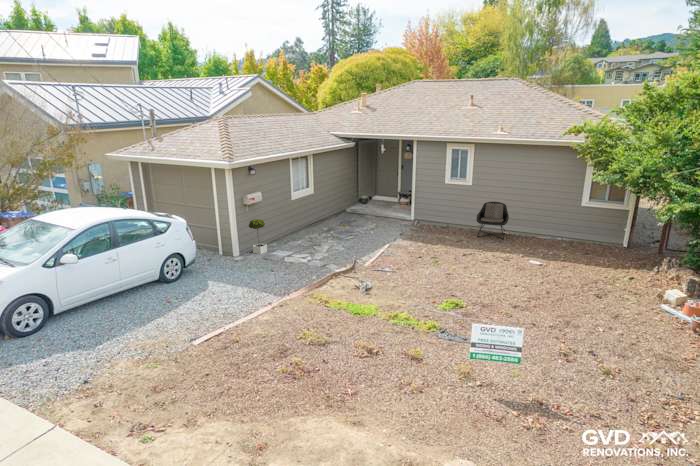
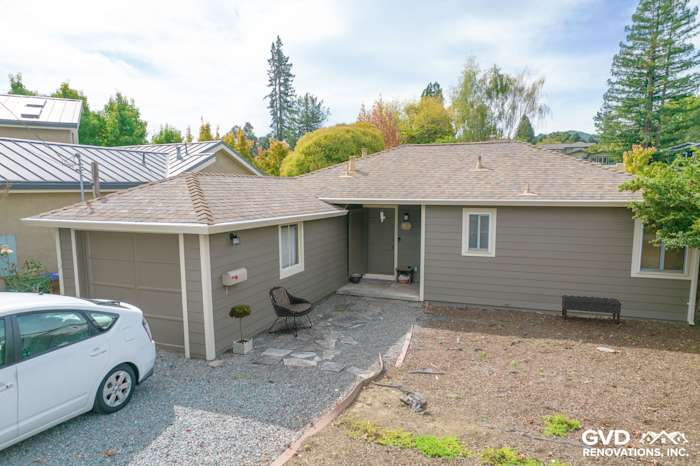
lounge chair: present [477,202,509,240] -> present [268,286,314,337]
bench: none [522,218,569,243] -> present [562,295,621,324]

